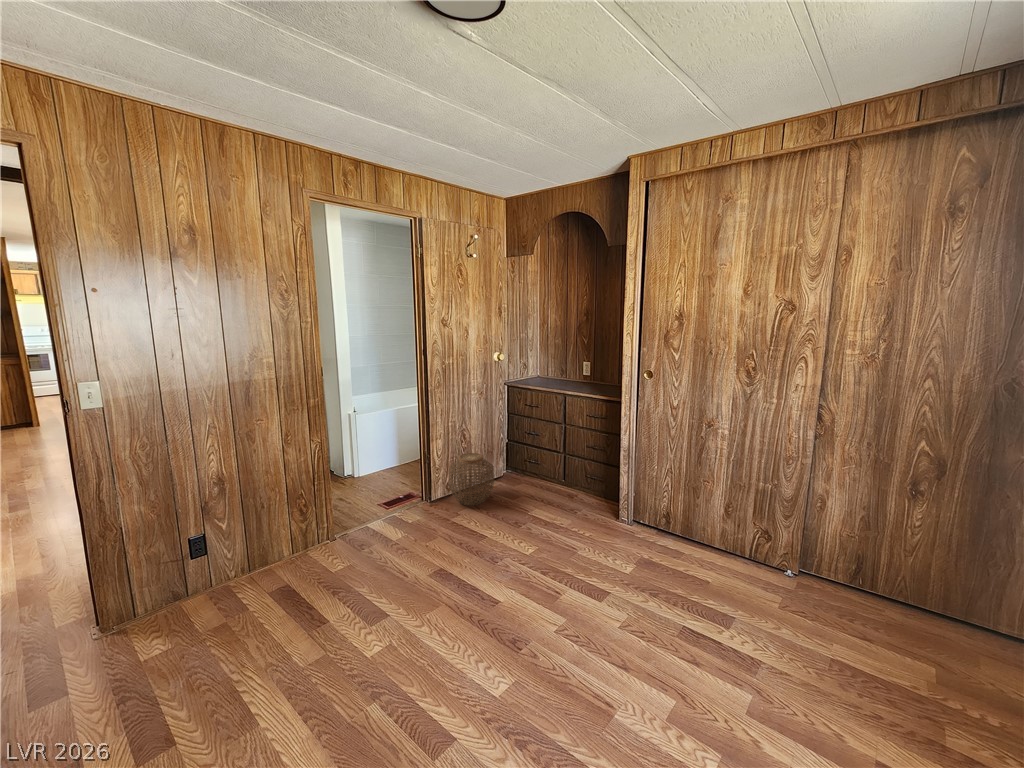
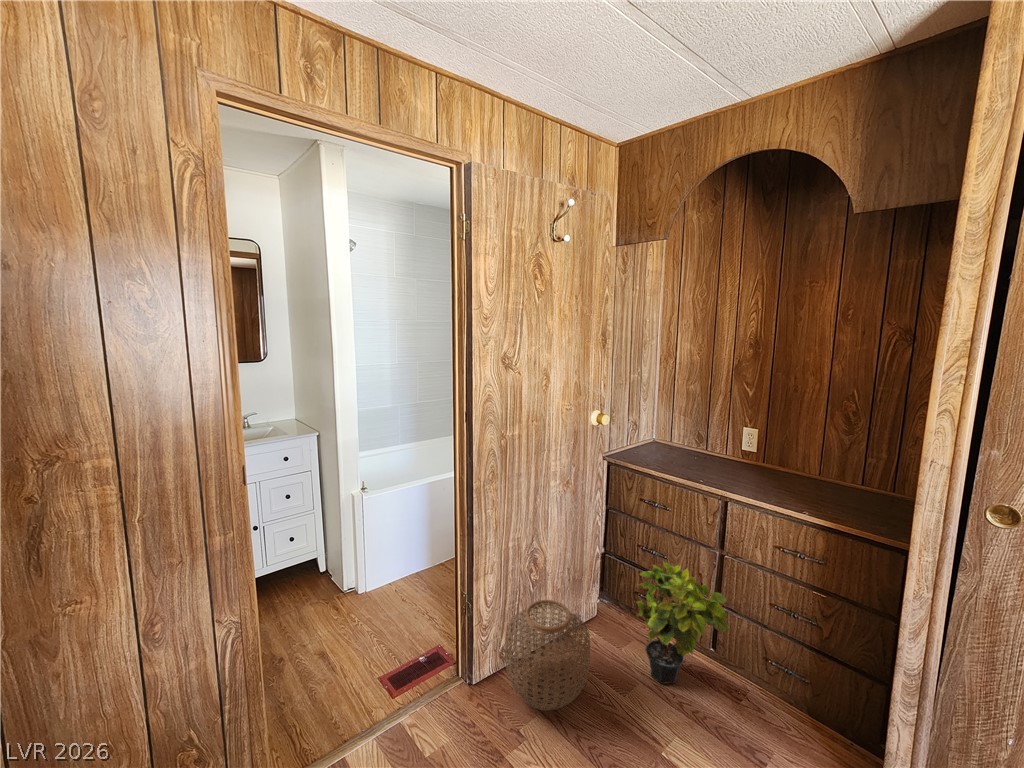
potted plant: none [519,431,565,494] -> present [636,562,729,684]

